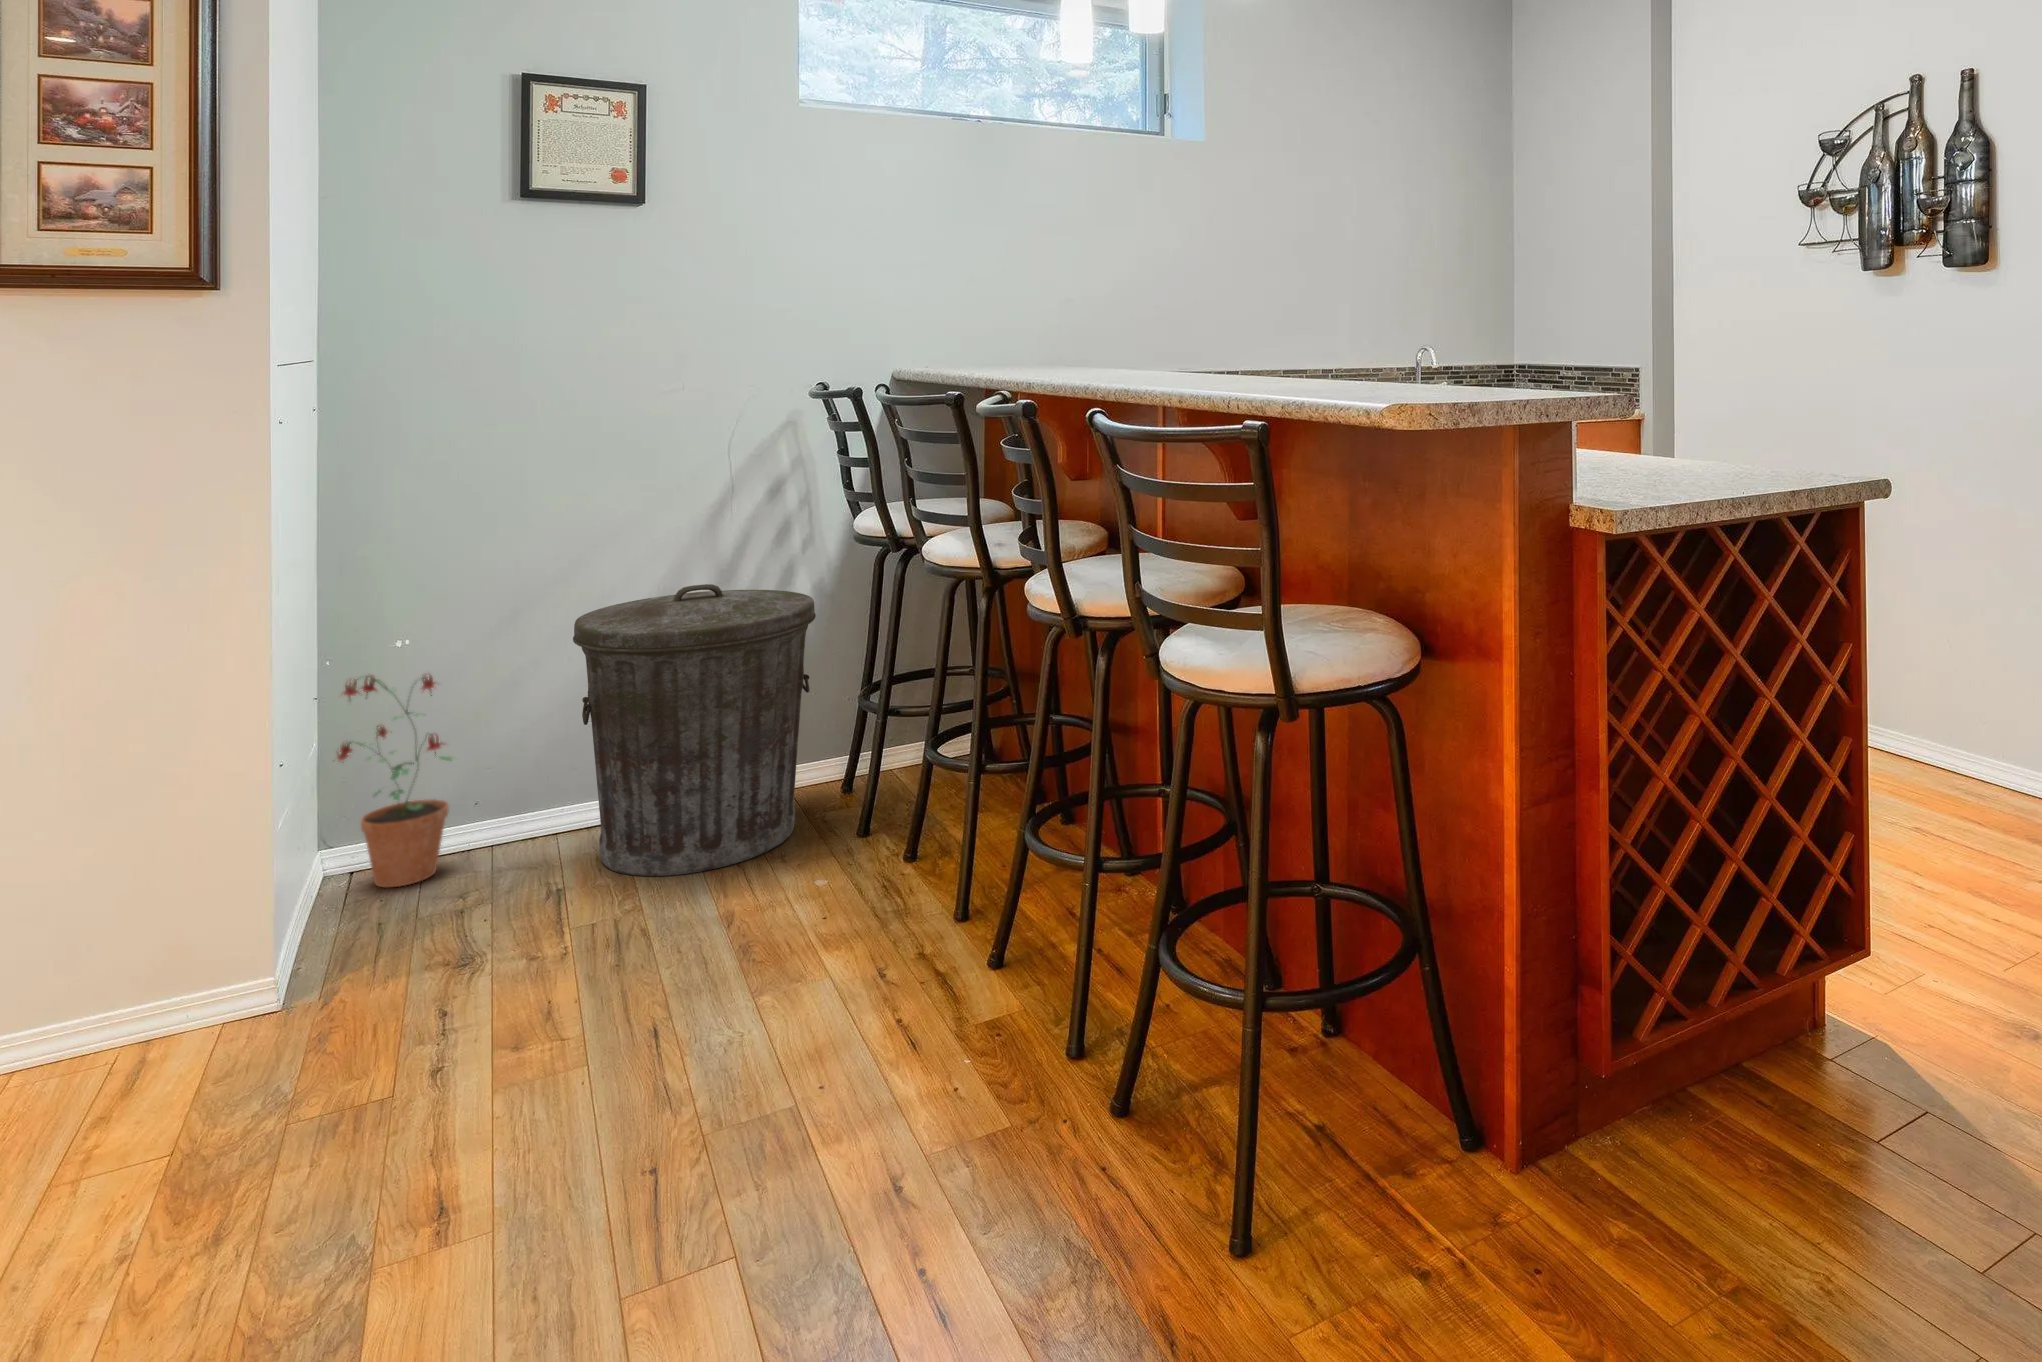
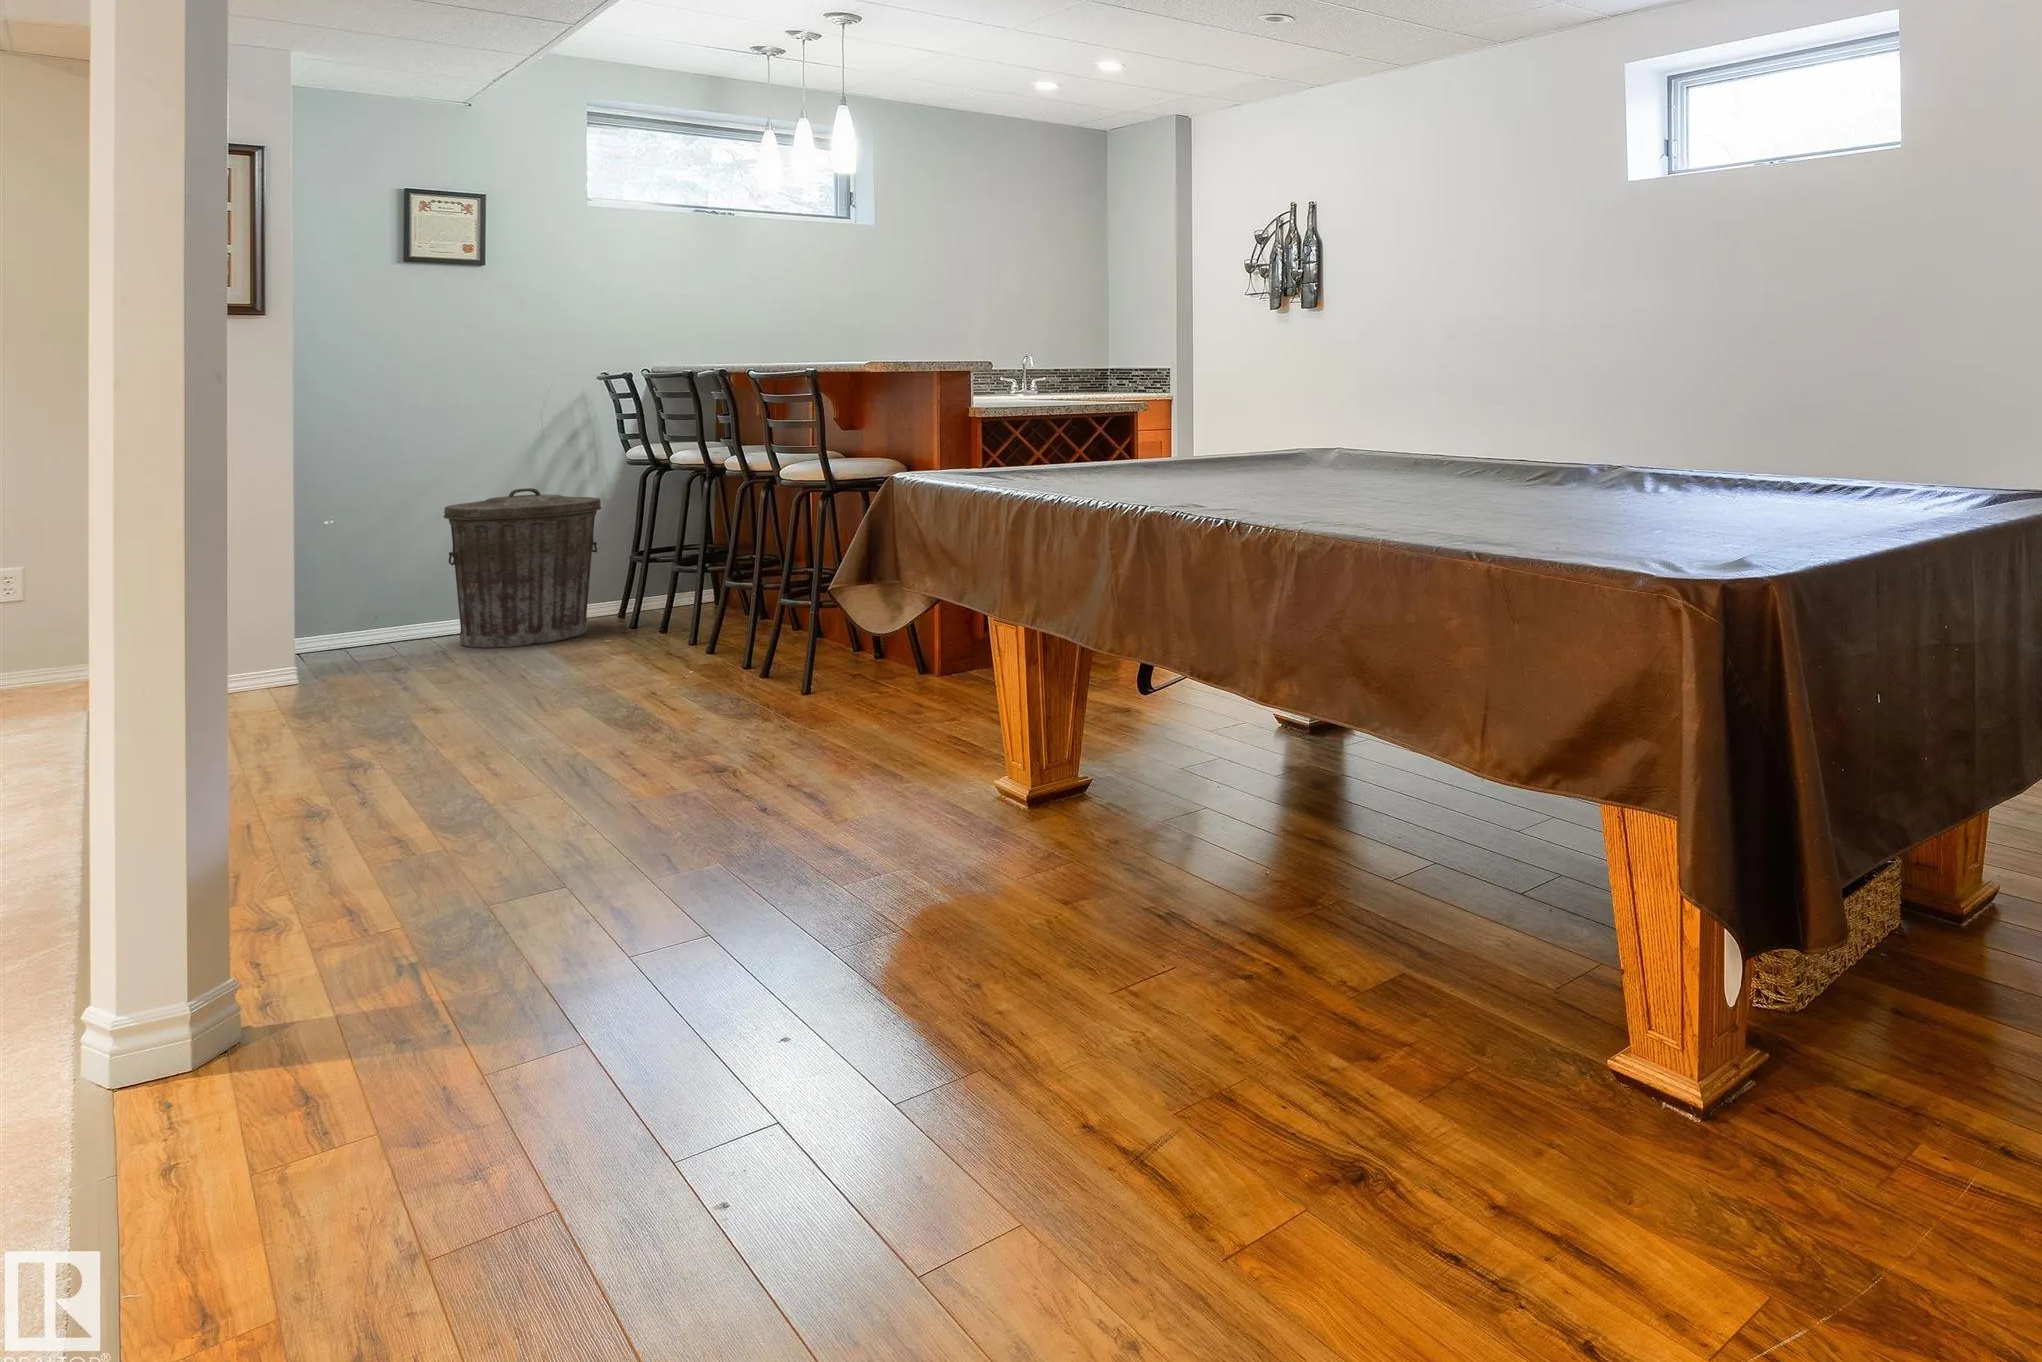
potted plant: present [337,674,452,887] -> none [291,538,370,658]

